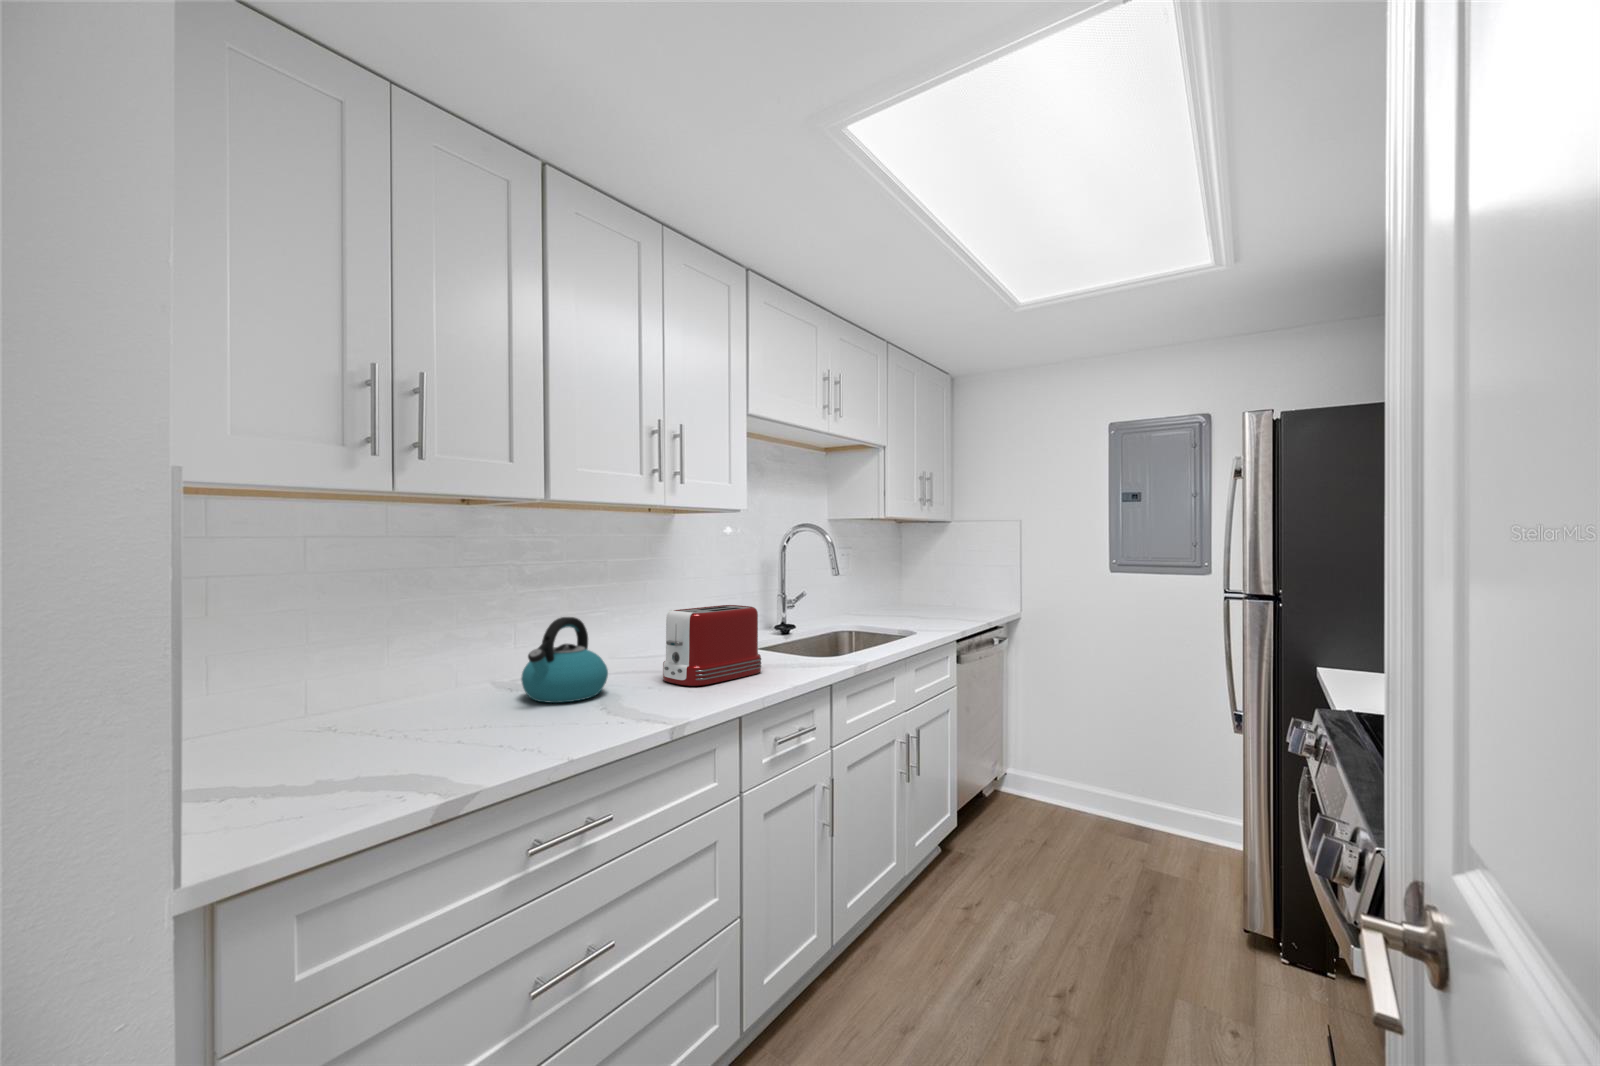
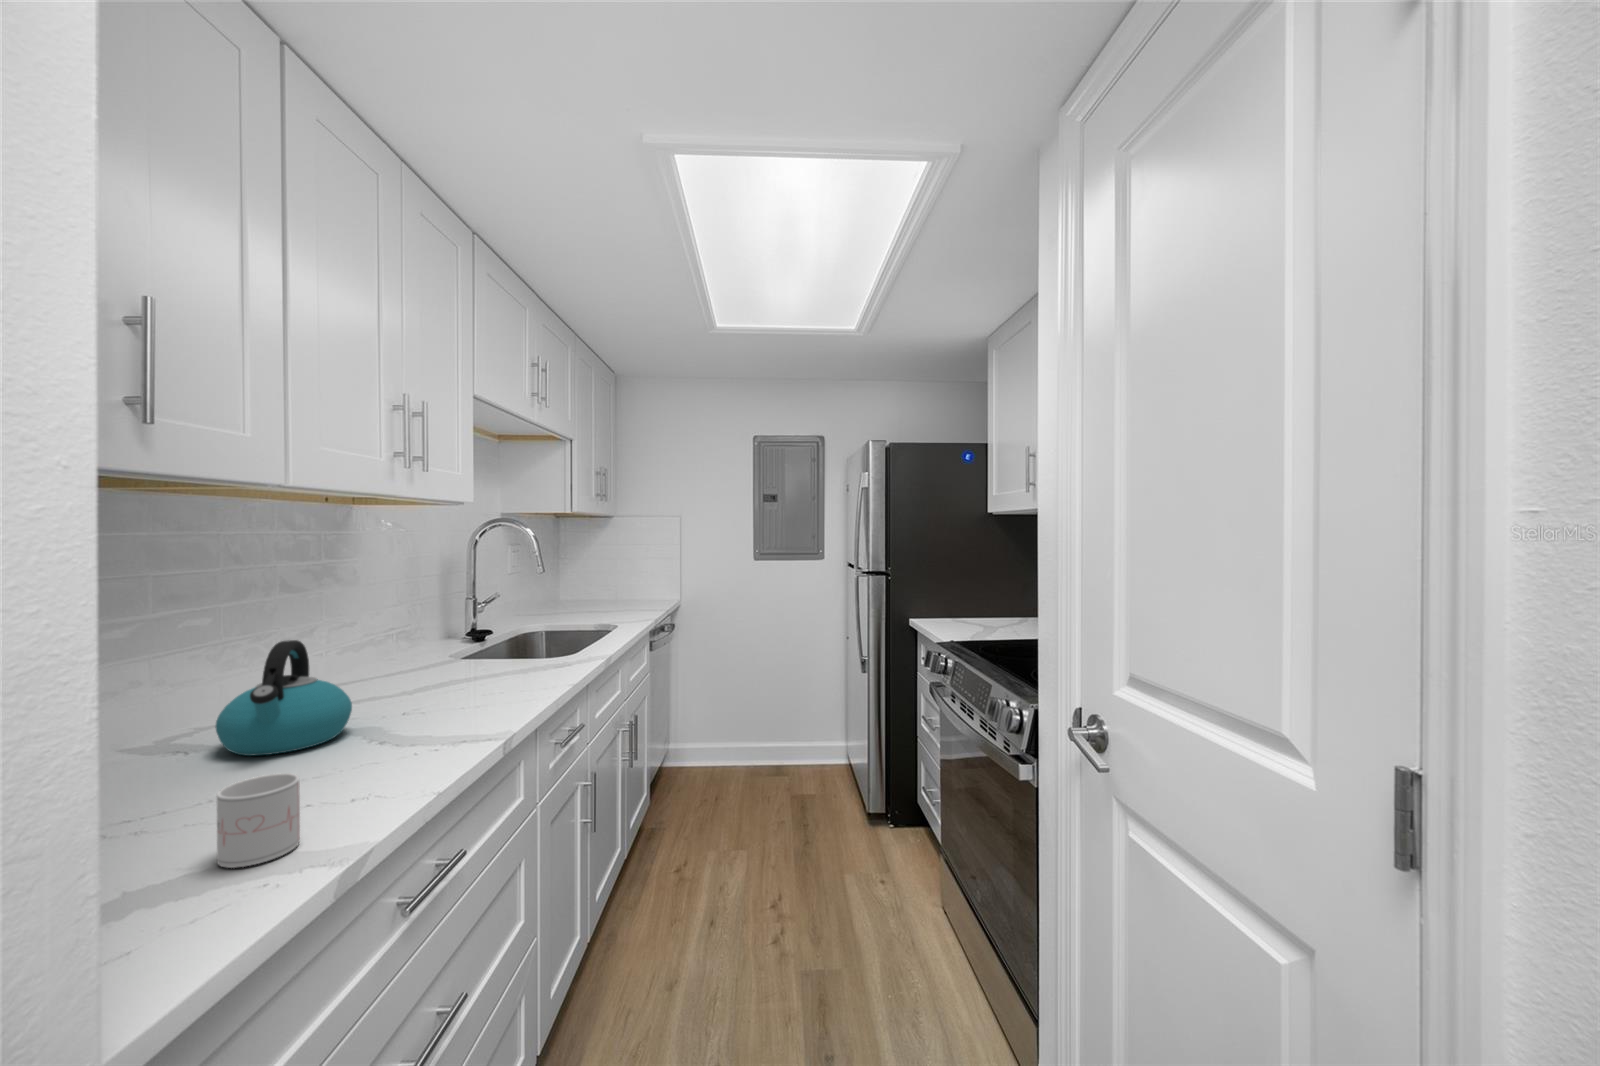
toaster: present [663,605,761,686] -> none [401,610,515,705]
mug: none [424,713,490,777] -> present [217,773,300,868]

